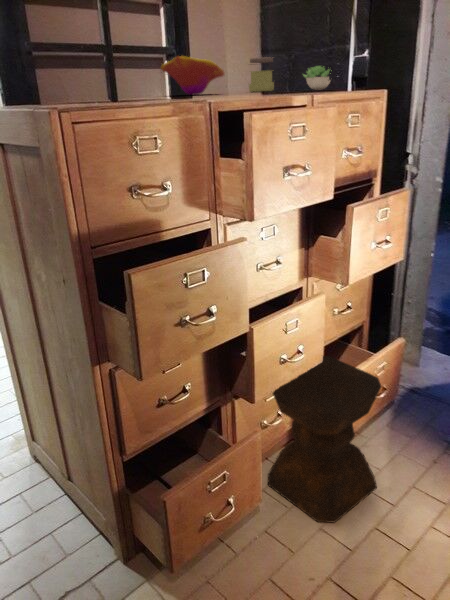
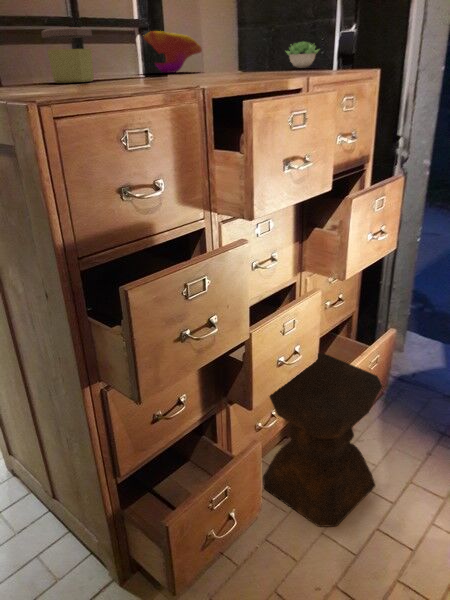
jar: present [249,57,274,92] -> present [41,27,94,83]

